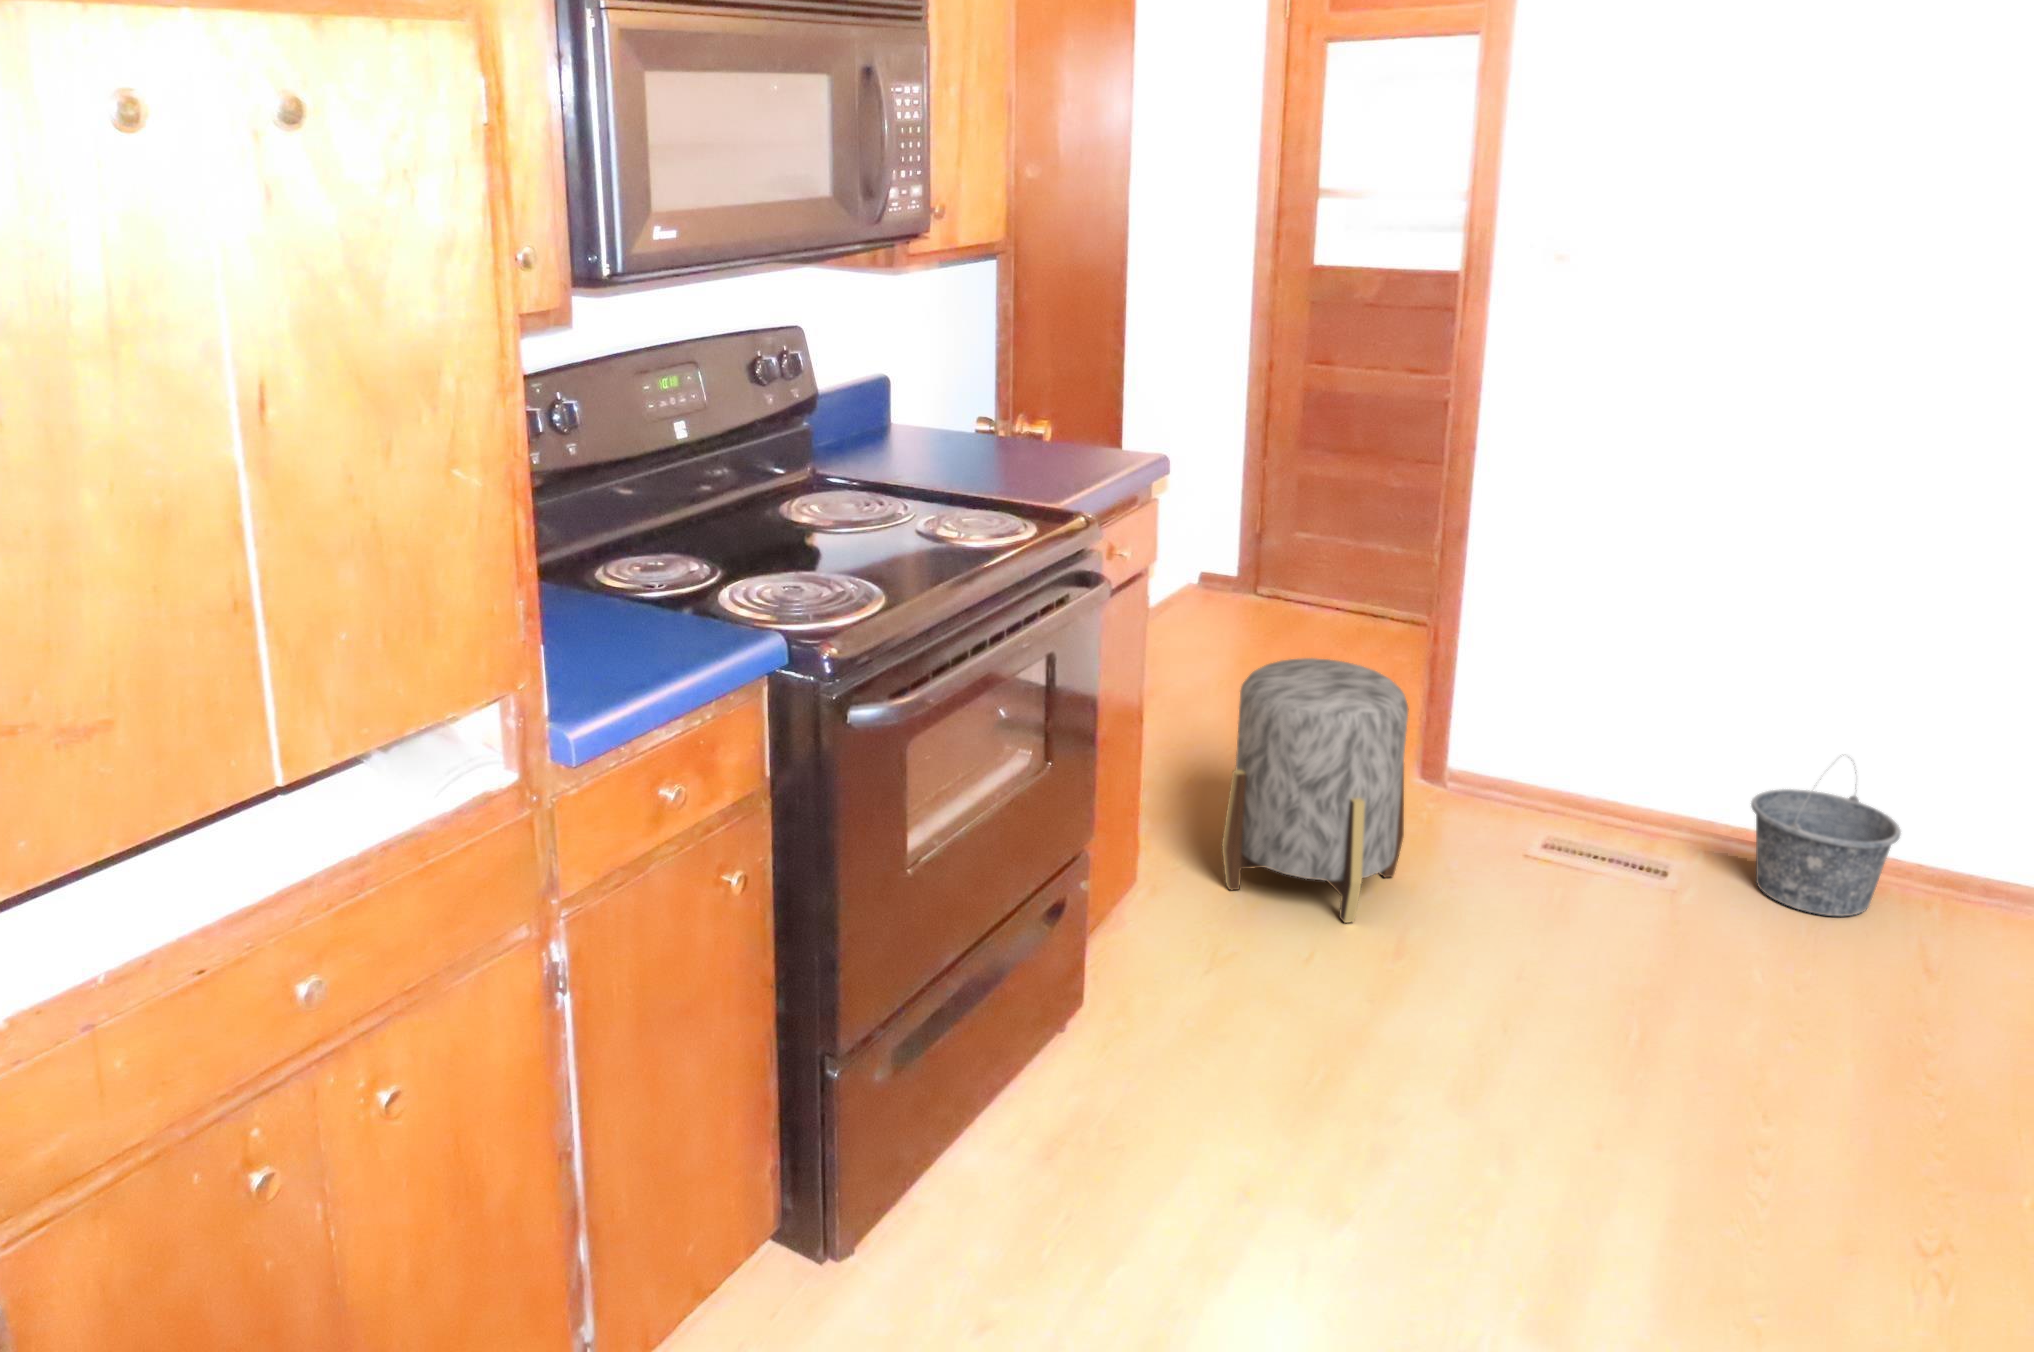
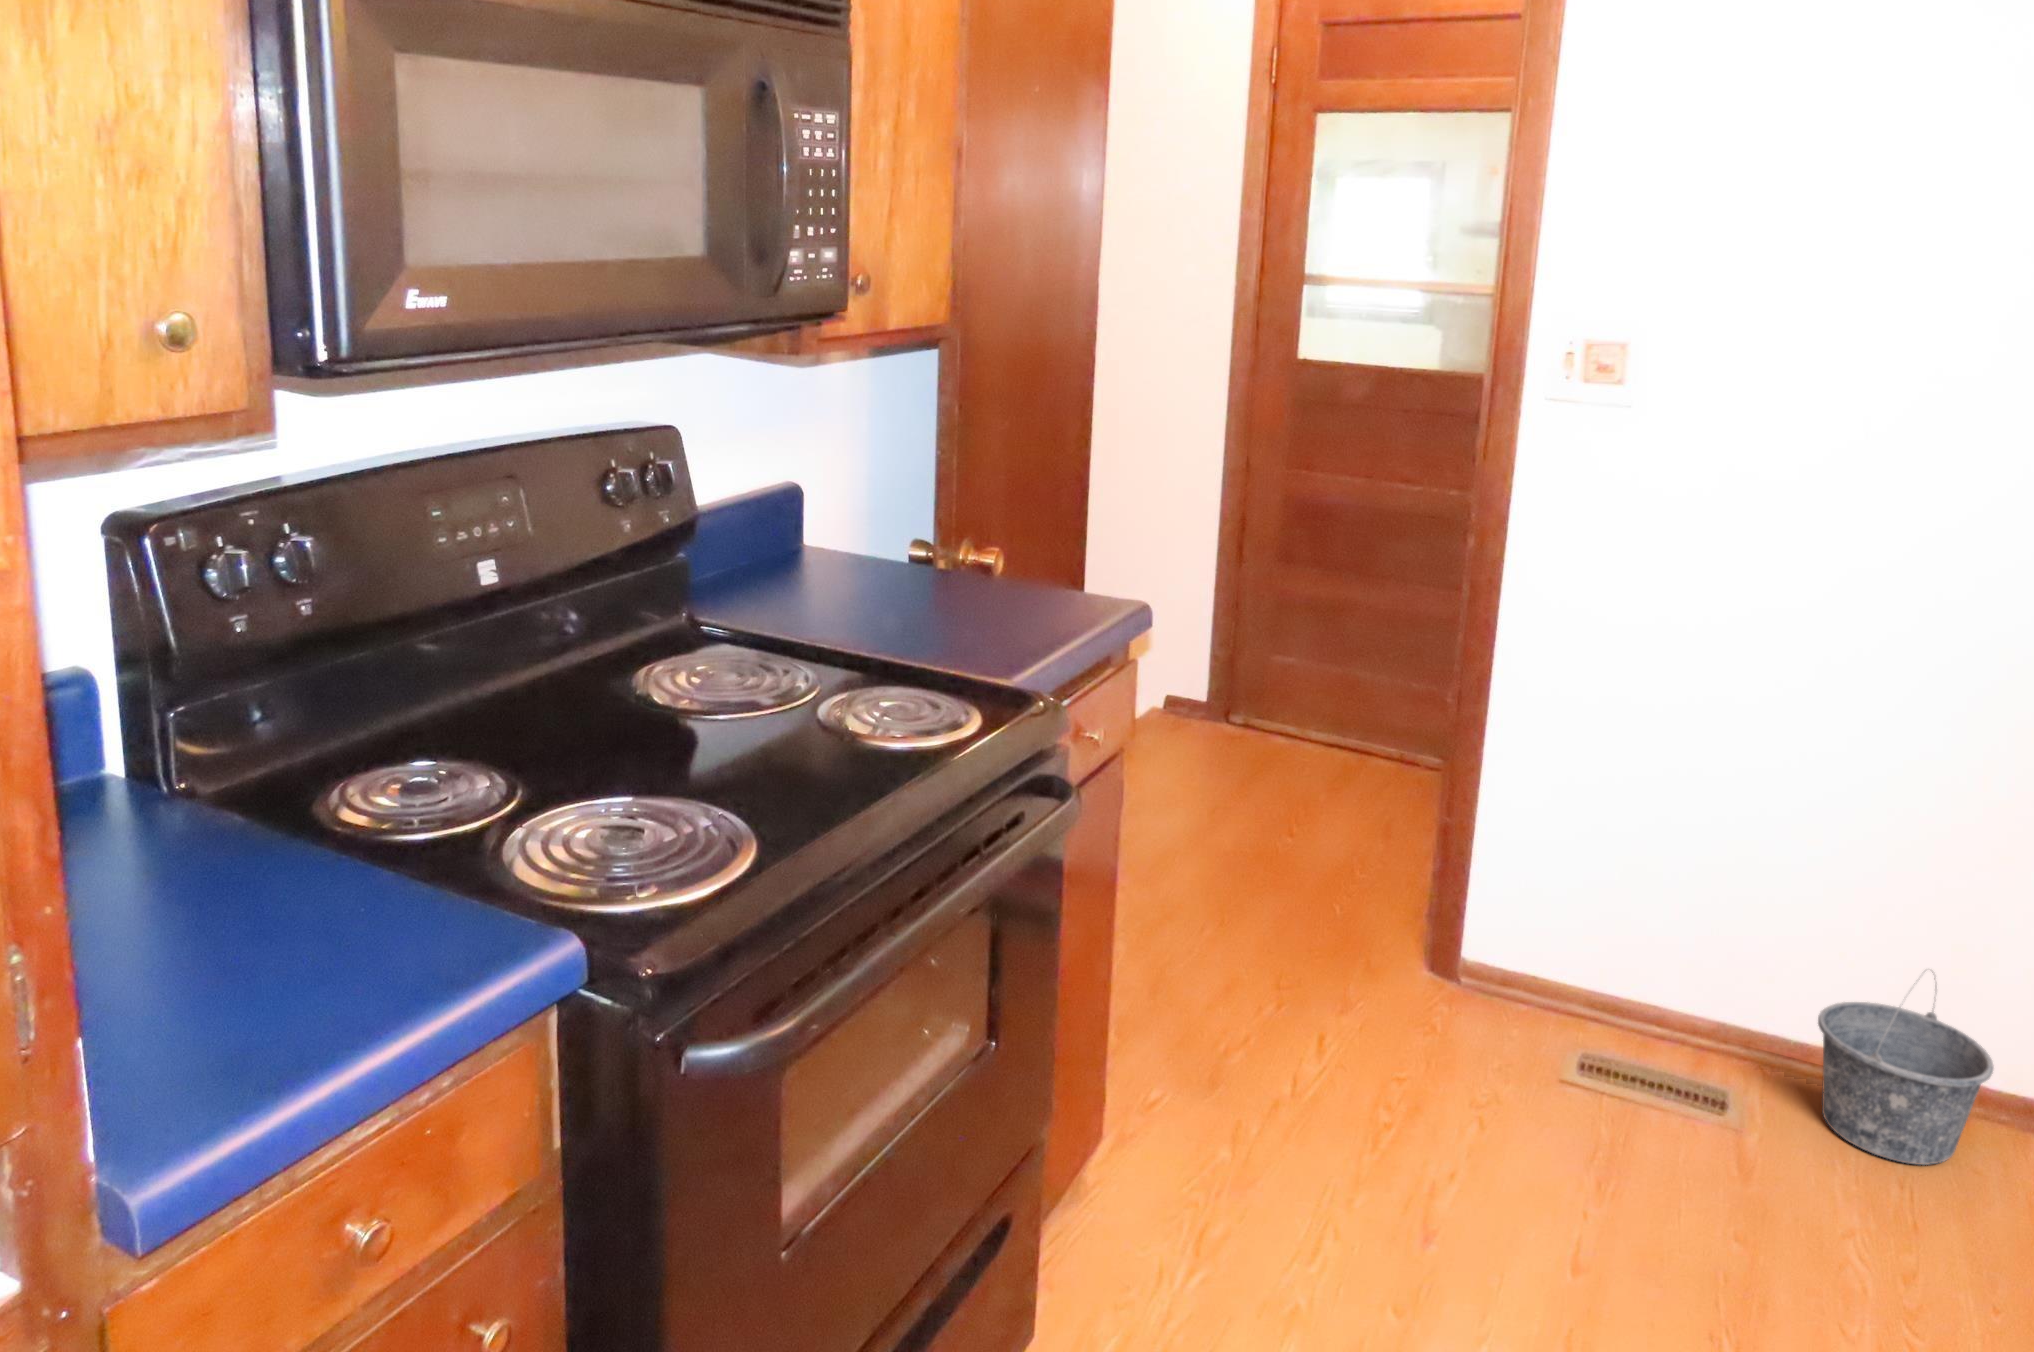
stool: present [1222,658,1409,923] -> none [1205,845,1433,1187]

